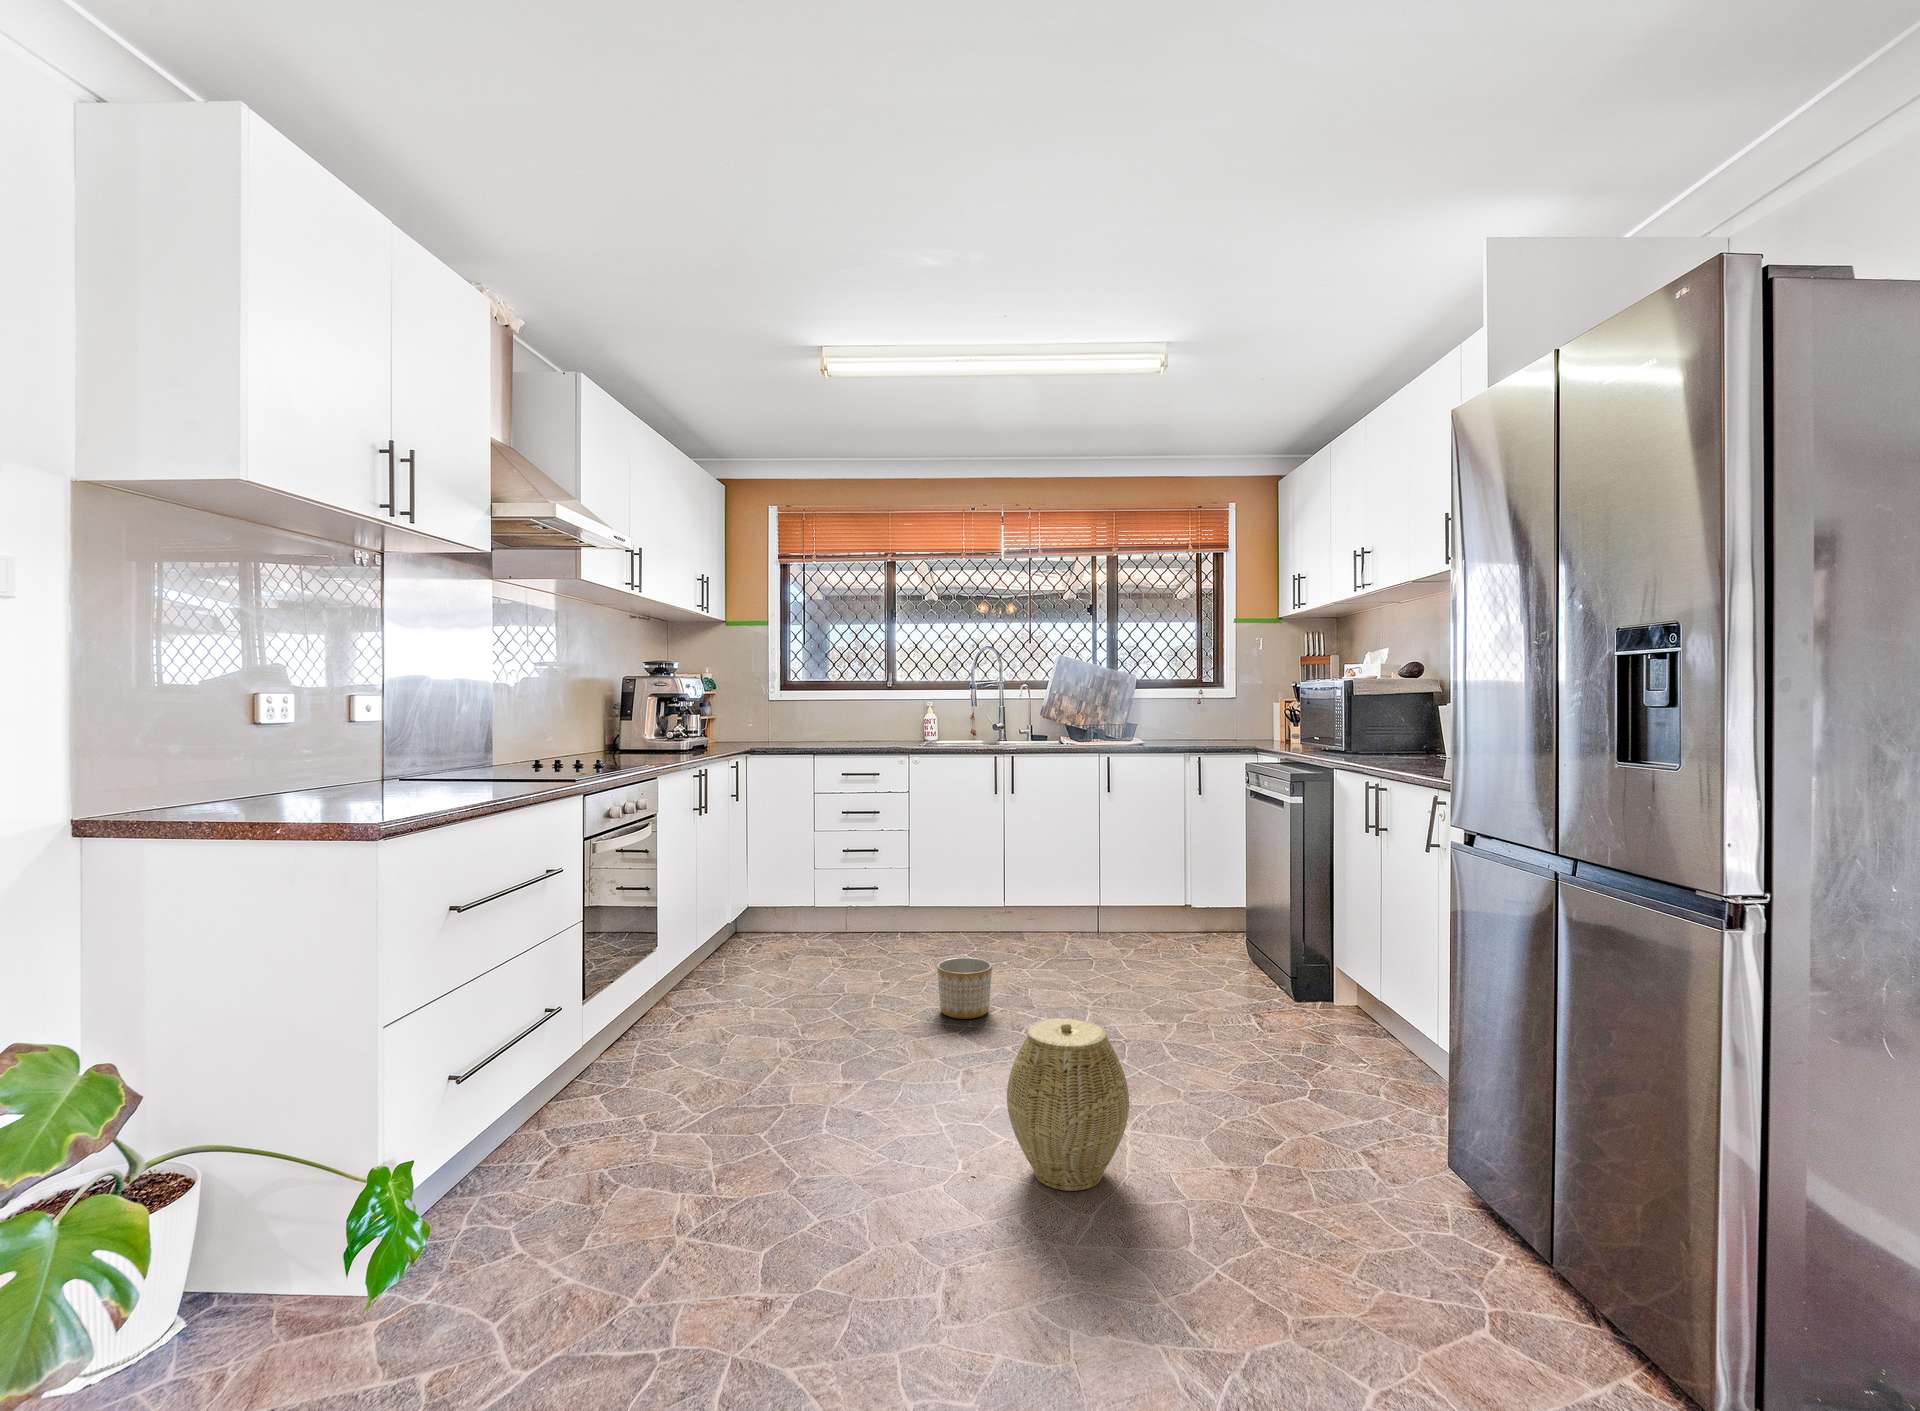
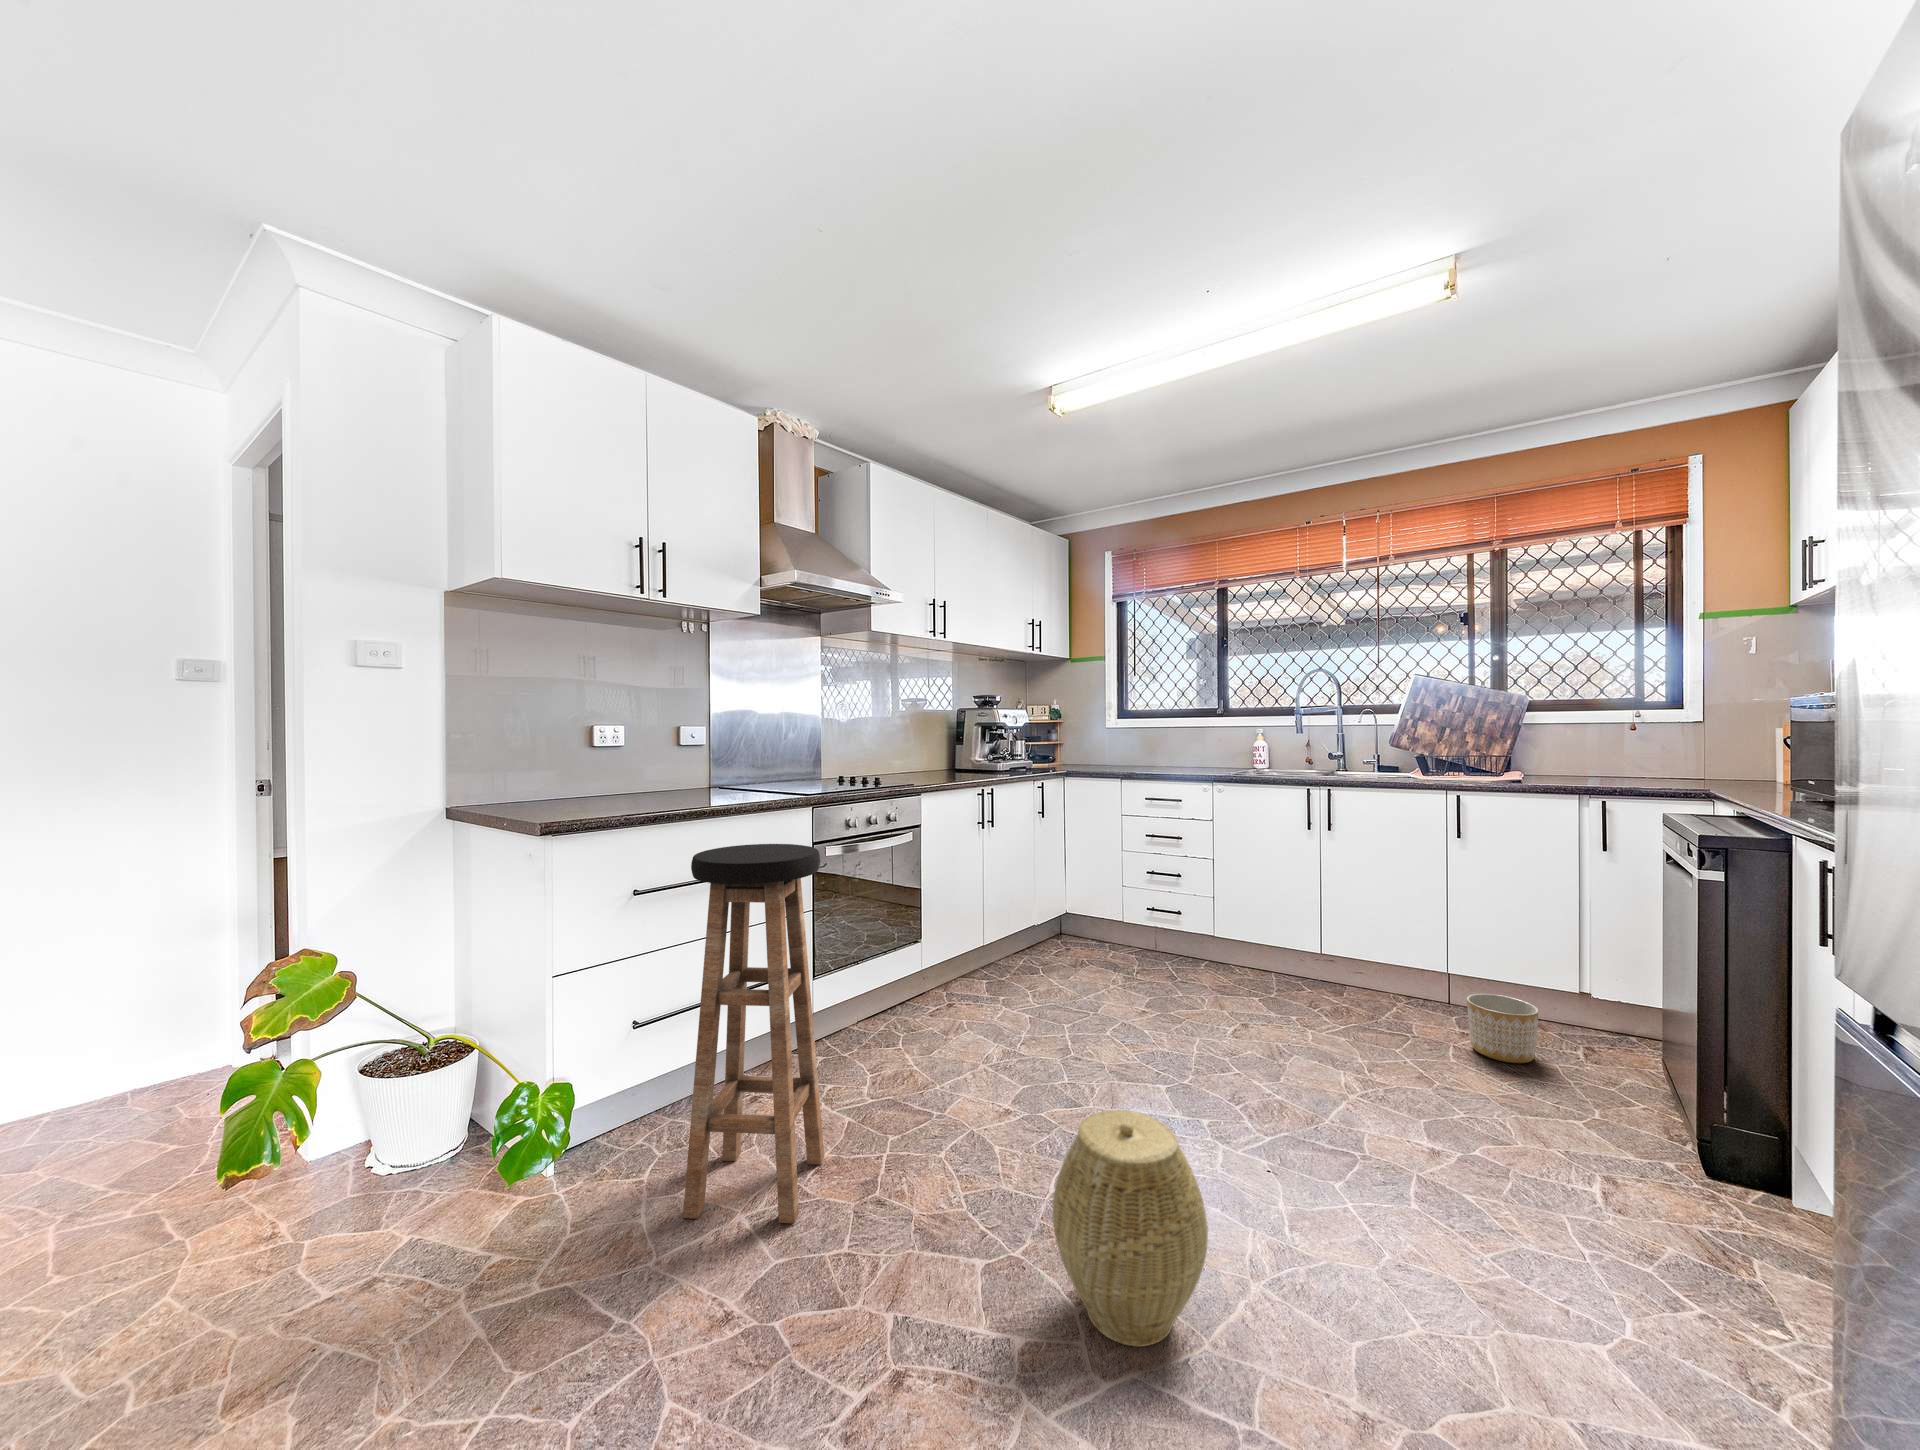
bar stool: none [594,833,747,1262] -> present [683,844,824,1223]
planter: present [937,958,992,1019] -> present [1467,994,1539,1063]

